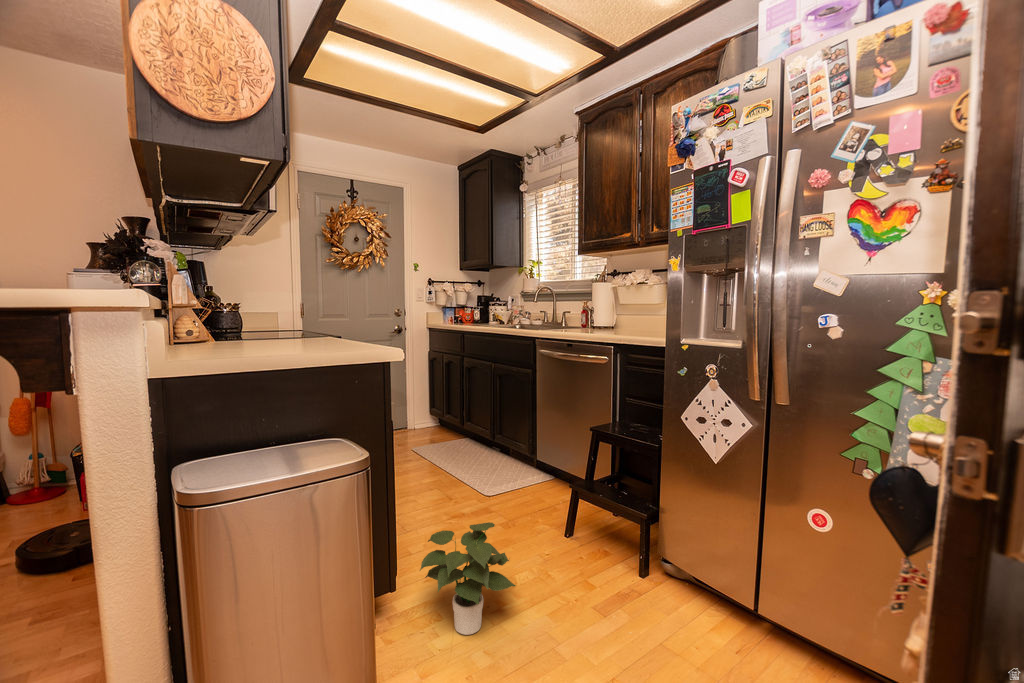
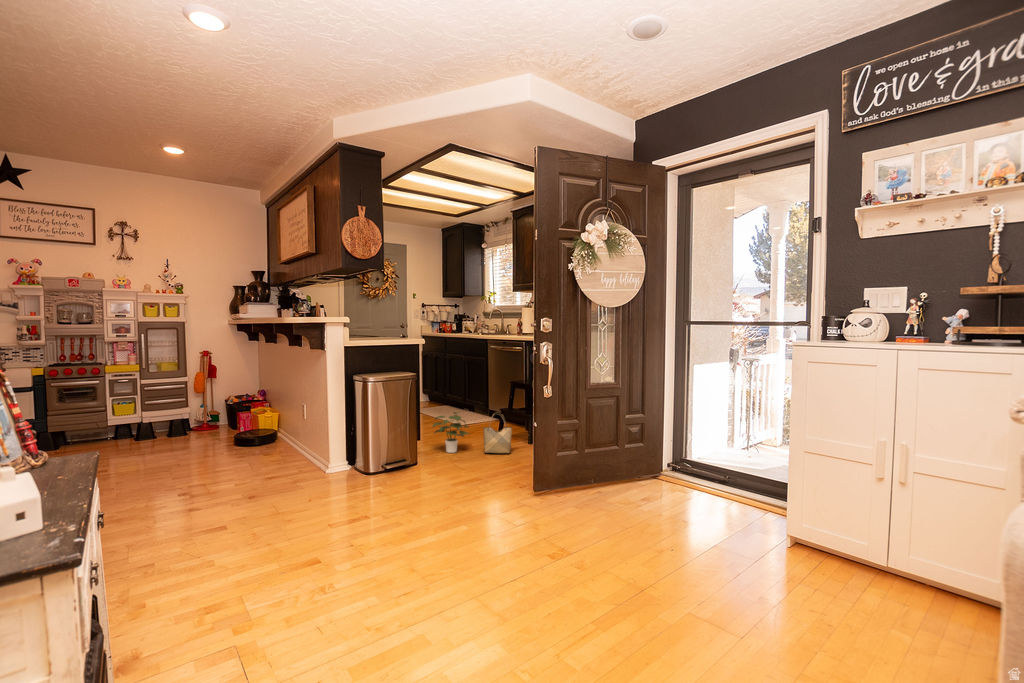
woven basket: none [547,531,622,647] -> present [483,412,512,453]

